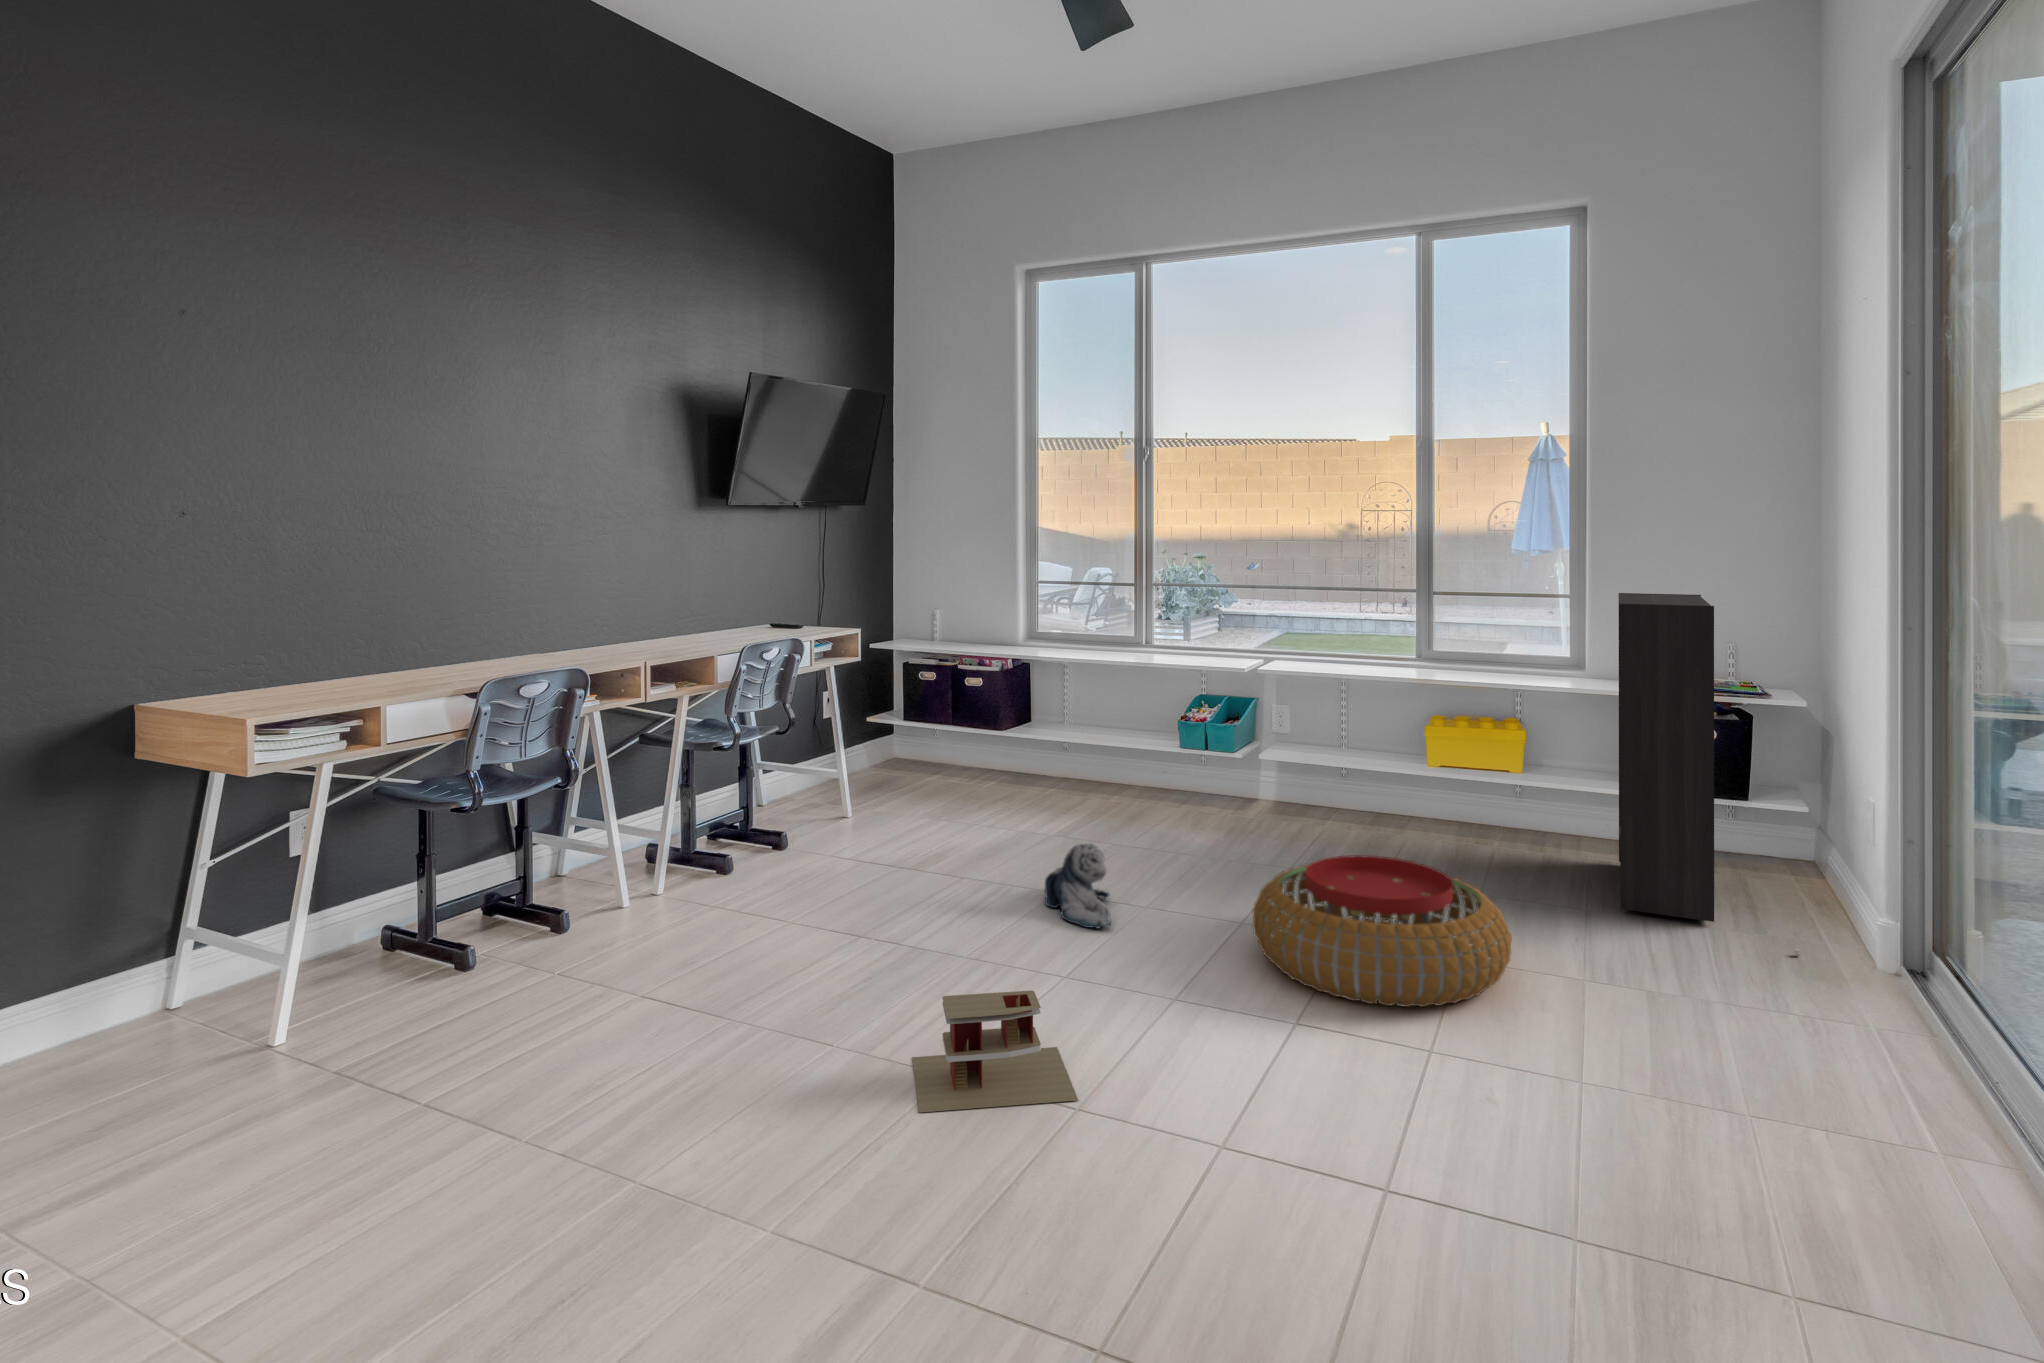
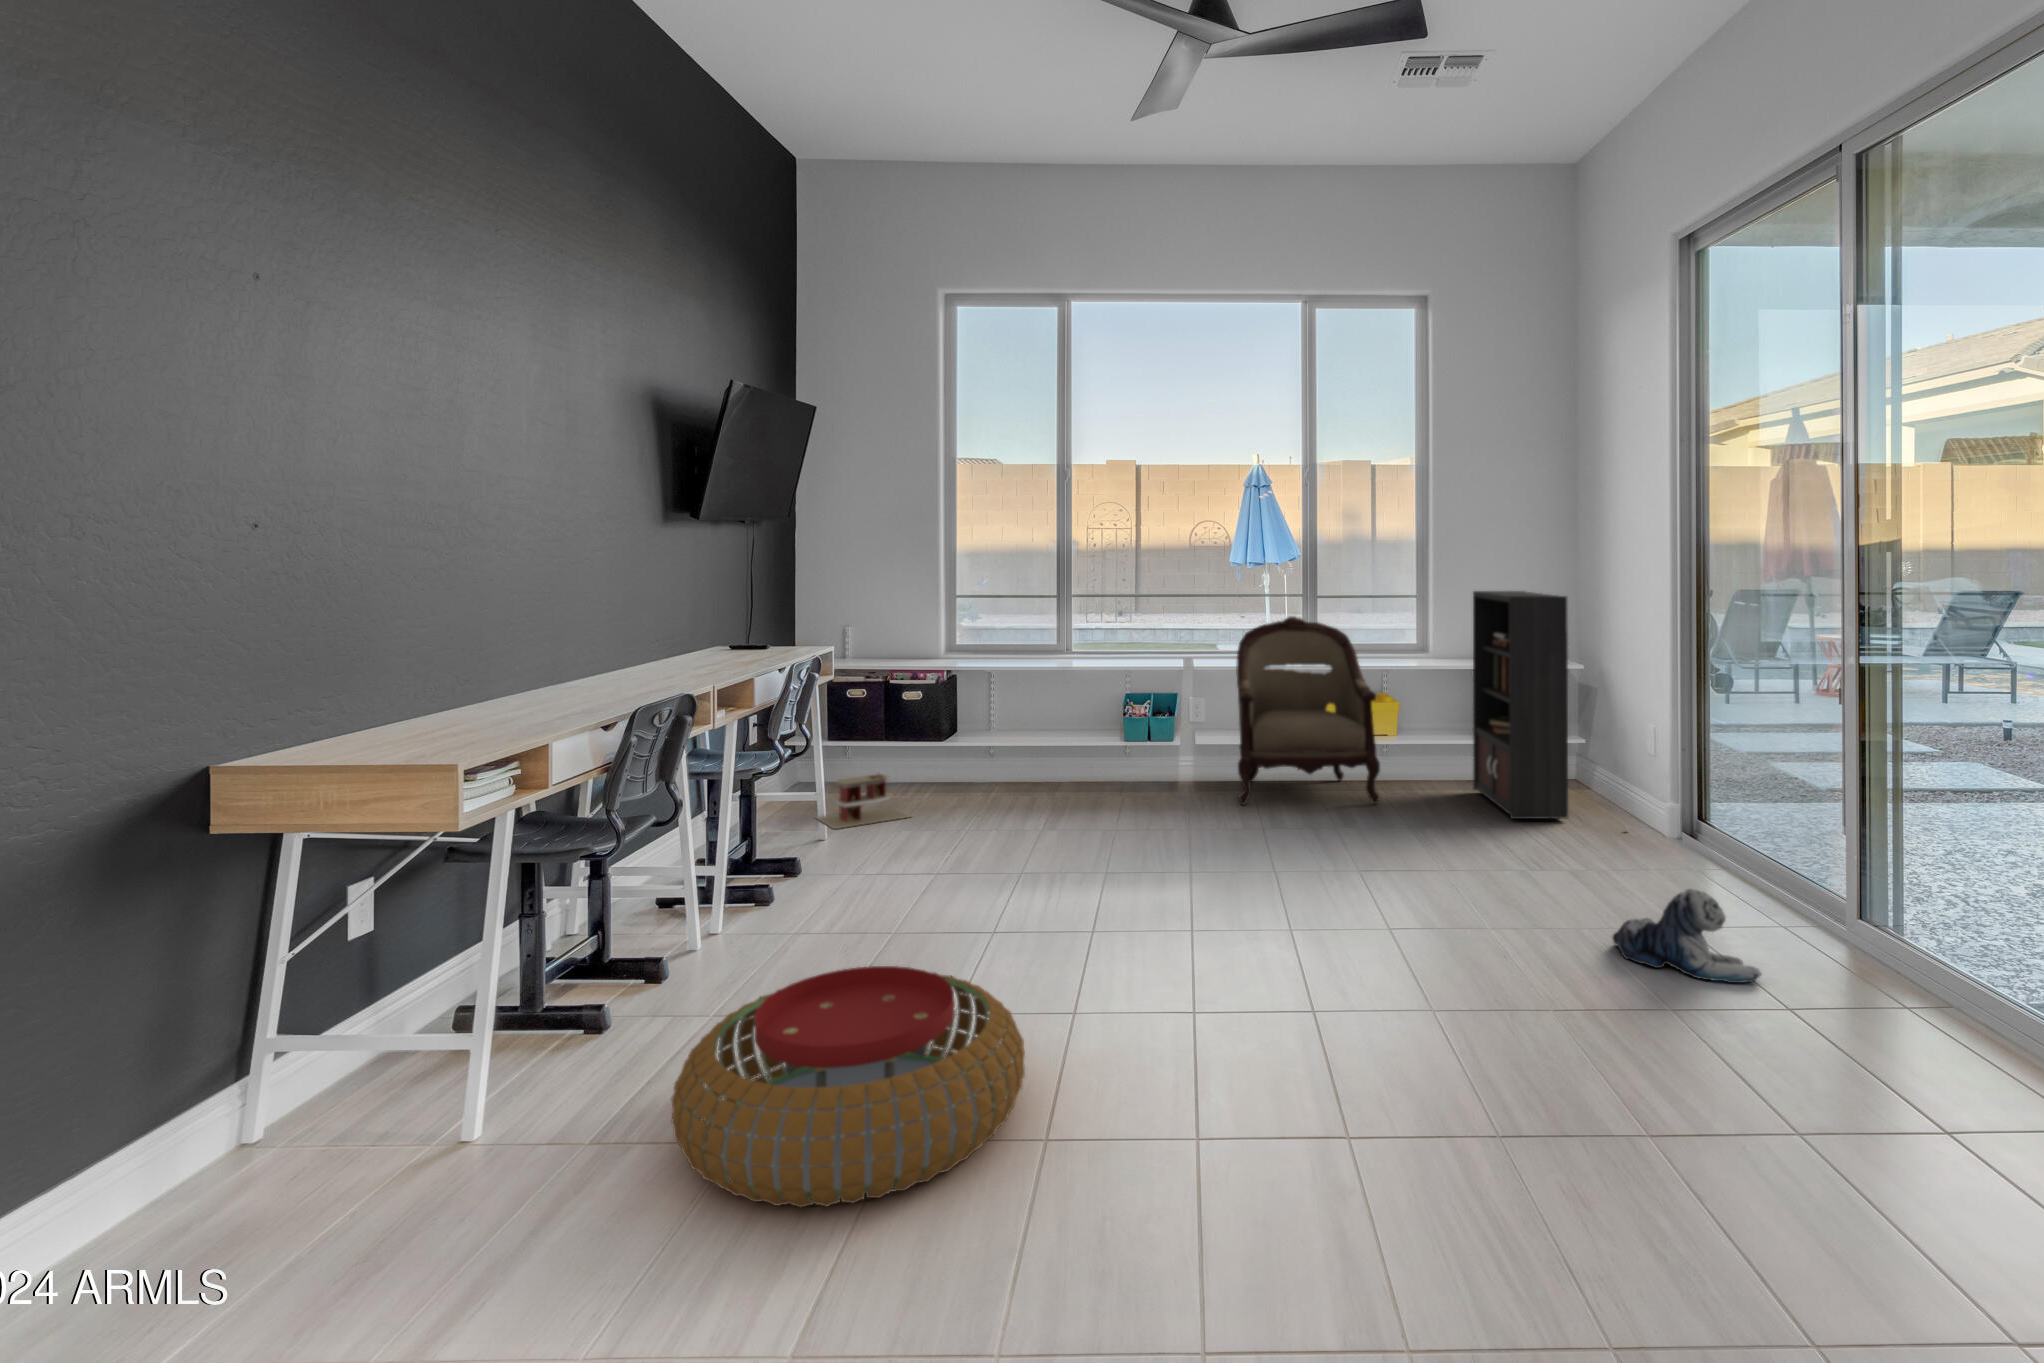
armchair: none [1280,618,1466,862] -> present [1236,616,1380,805]
plush toy: present [1045,844,1111,928] -> present [1613,889,1761,983]
pouf: present [1252,855,1511,1007] -> present [672,966,1025,1208]
toy house: present [912,990,1078,1112] -> present [817,774,909,829]

